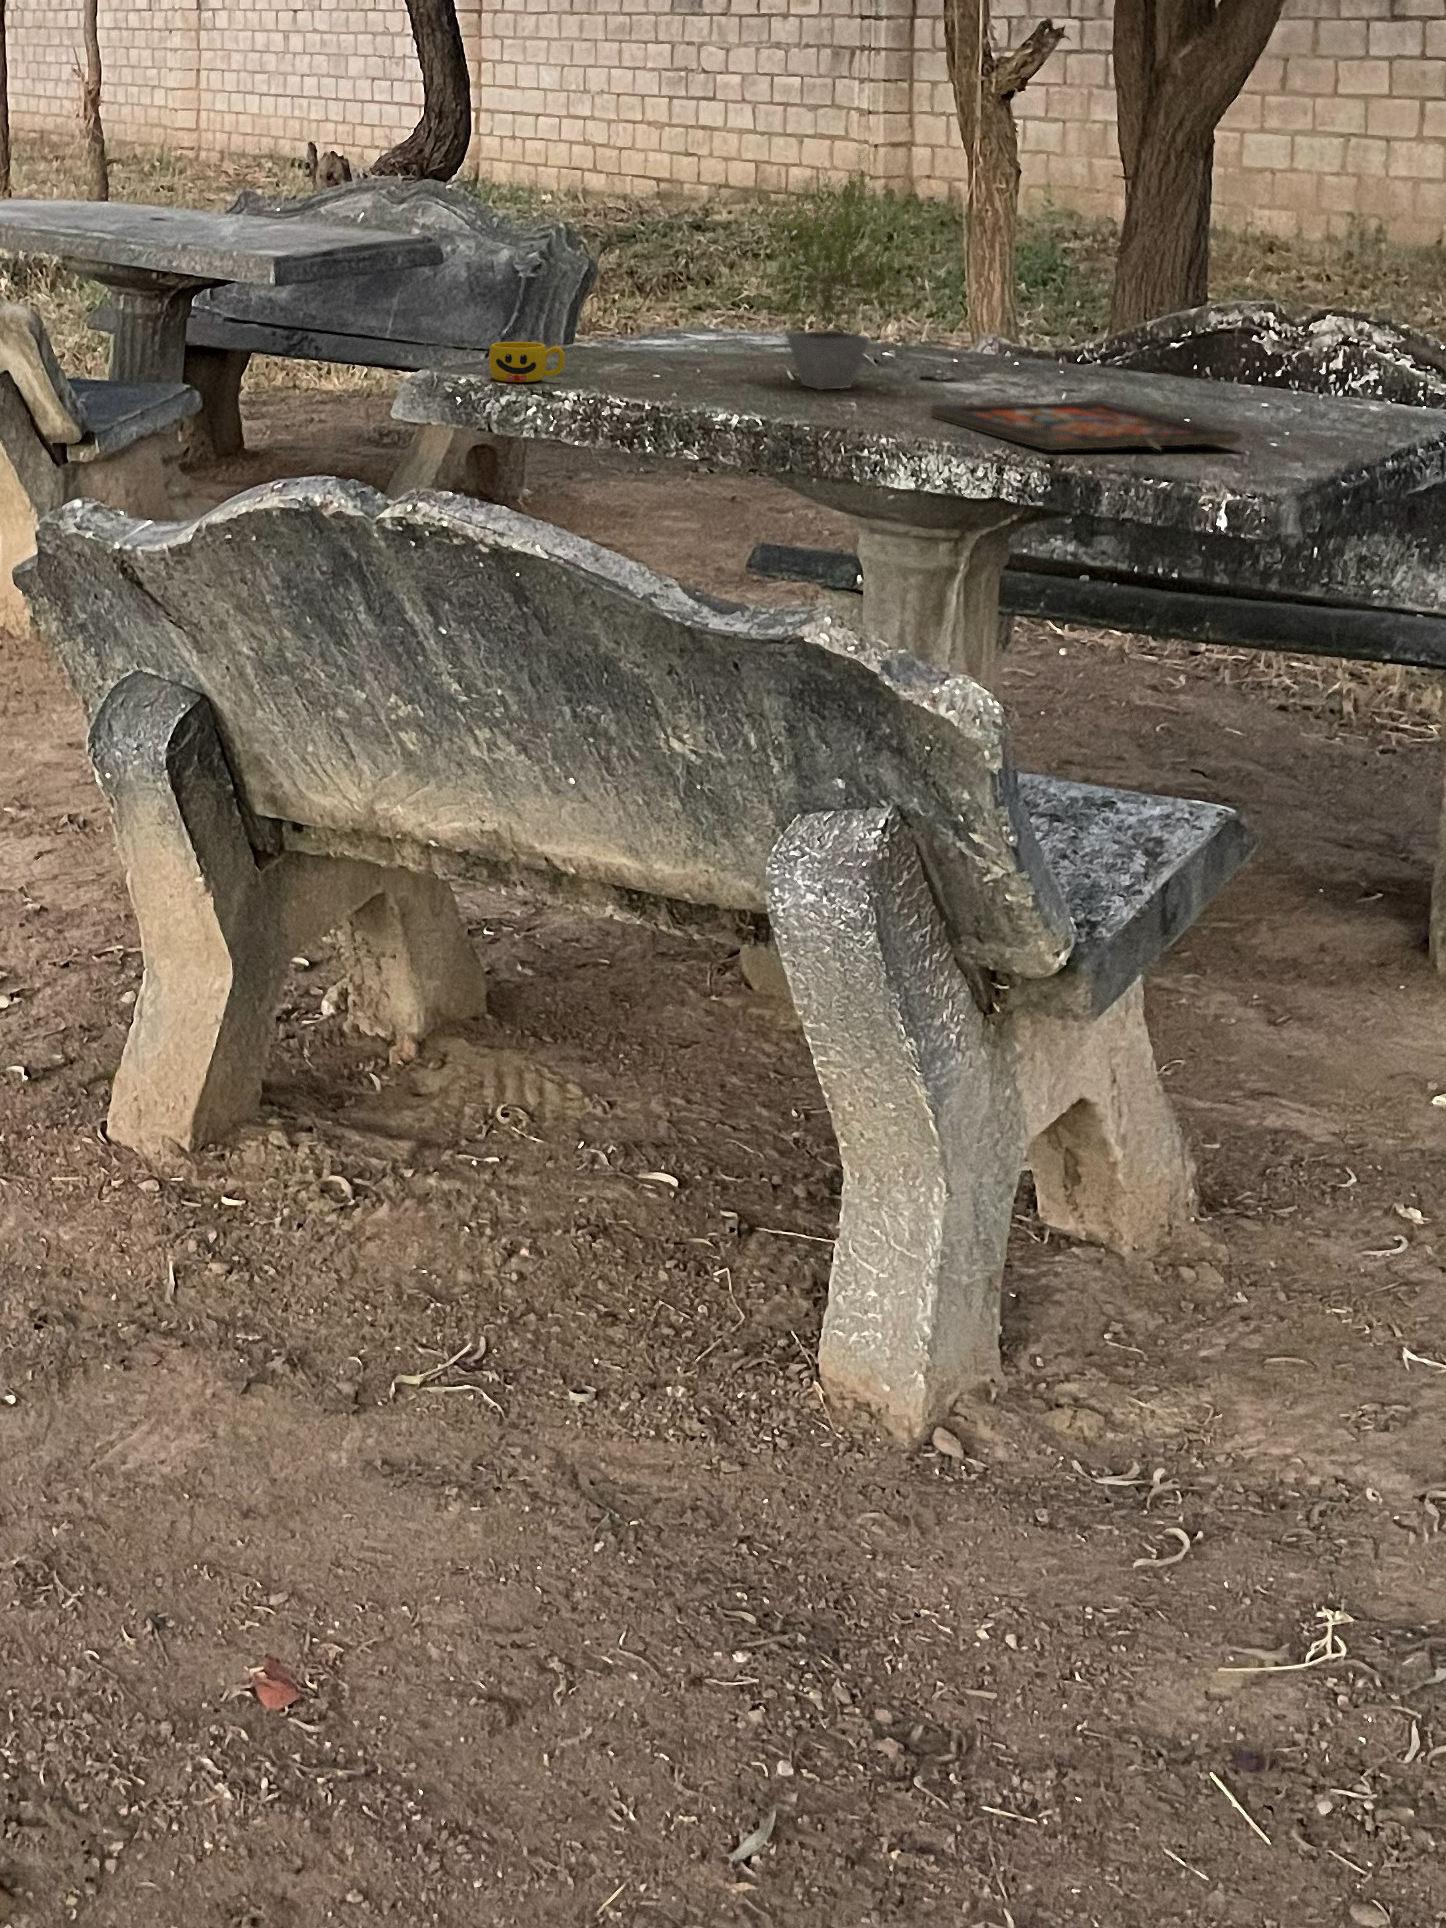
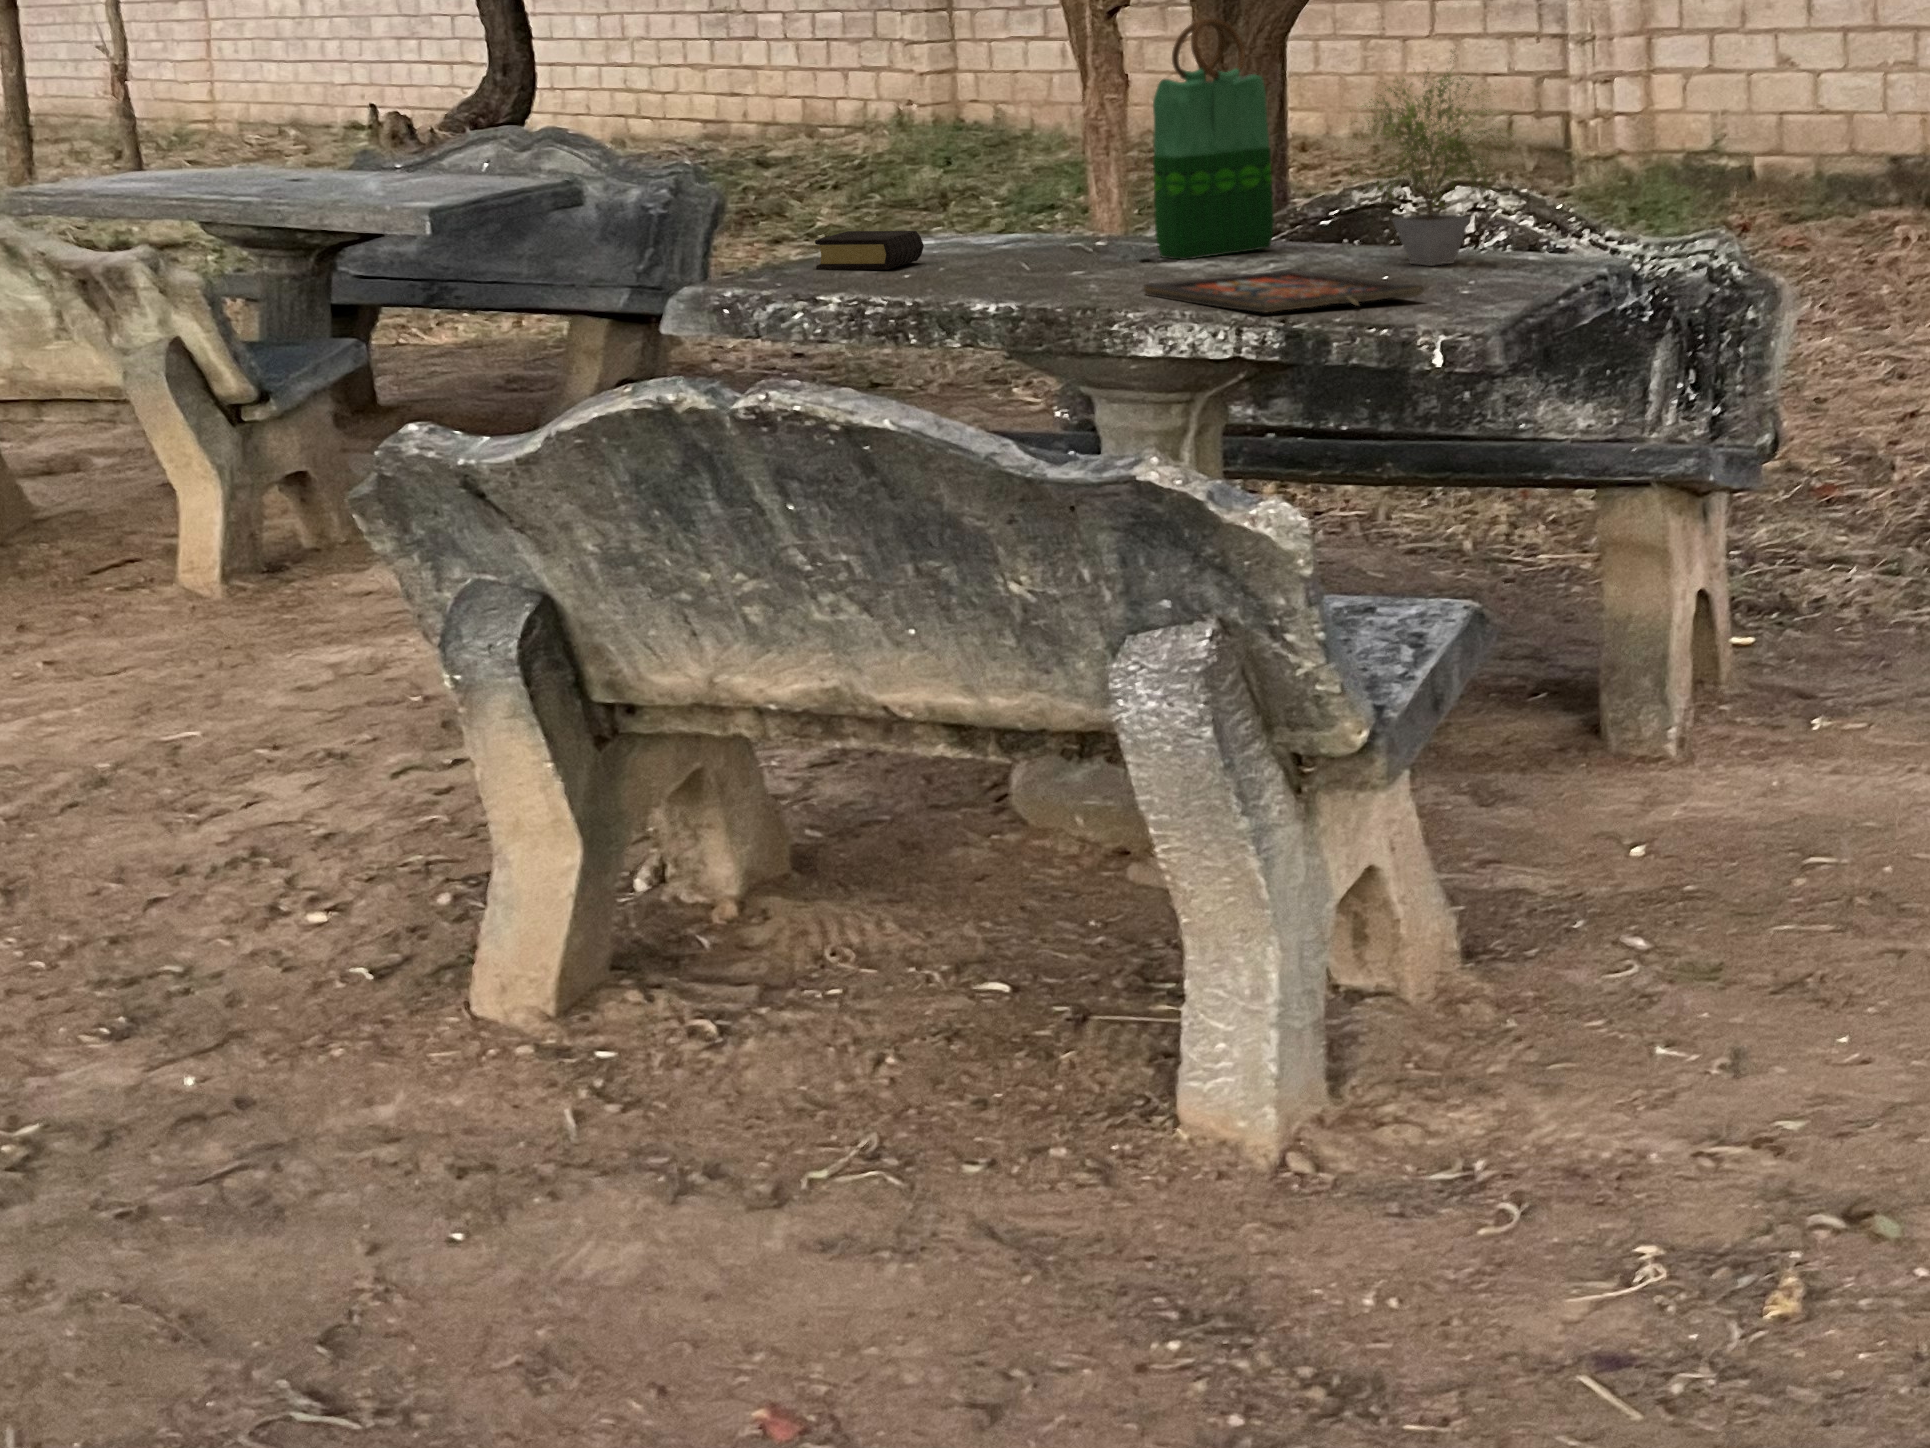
tote bag: none [975,115,1114,378] -> present [1153,19,1274,259]
potted plant: present [752,152,924,390] -> present [1350,56,1515,266]
book: none [600,320,719,365] -> present [815,231,924,270]
cup: present [489,342,565,382] -> none [729,256,800,294]

